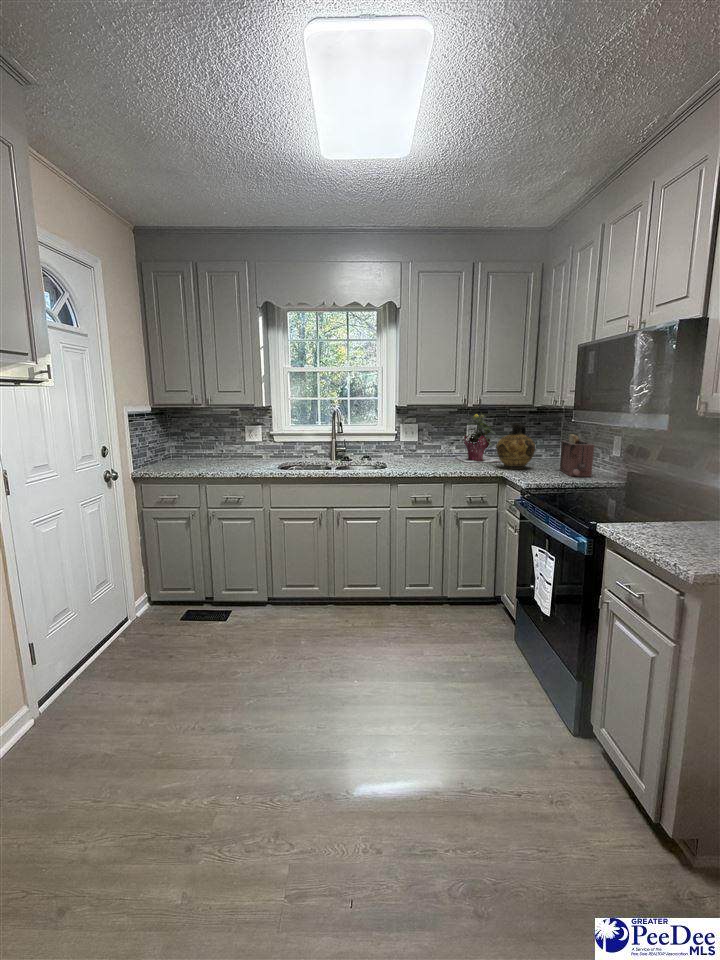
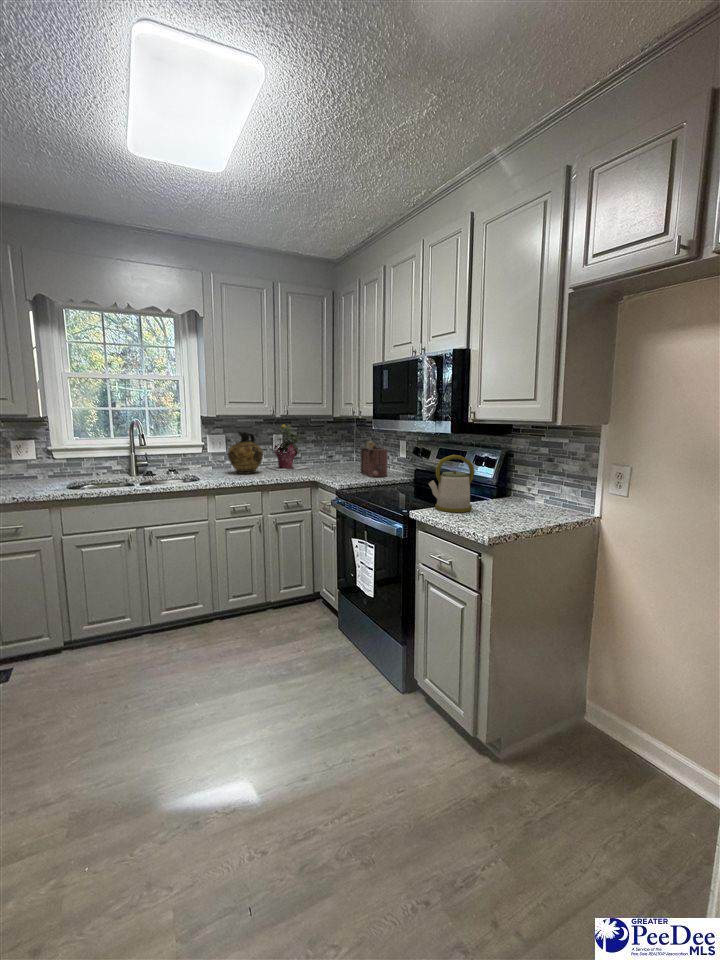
ceramic jug: present [496,423,535,469] -> present [228,431,263,474]
kettle: none [629,457,702,533] -> present [429,455,474,512]

